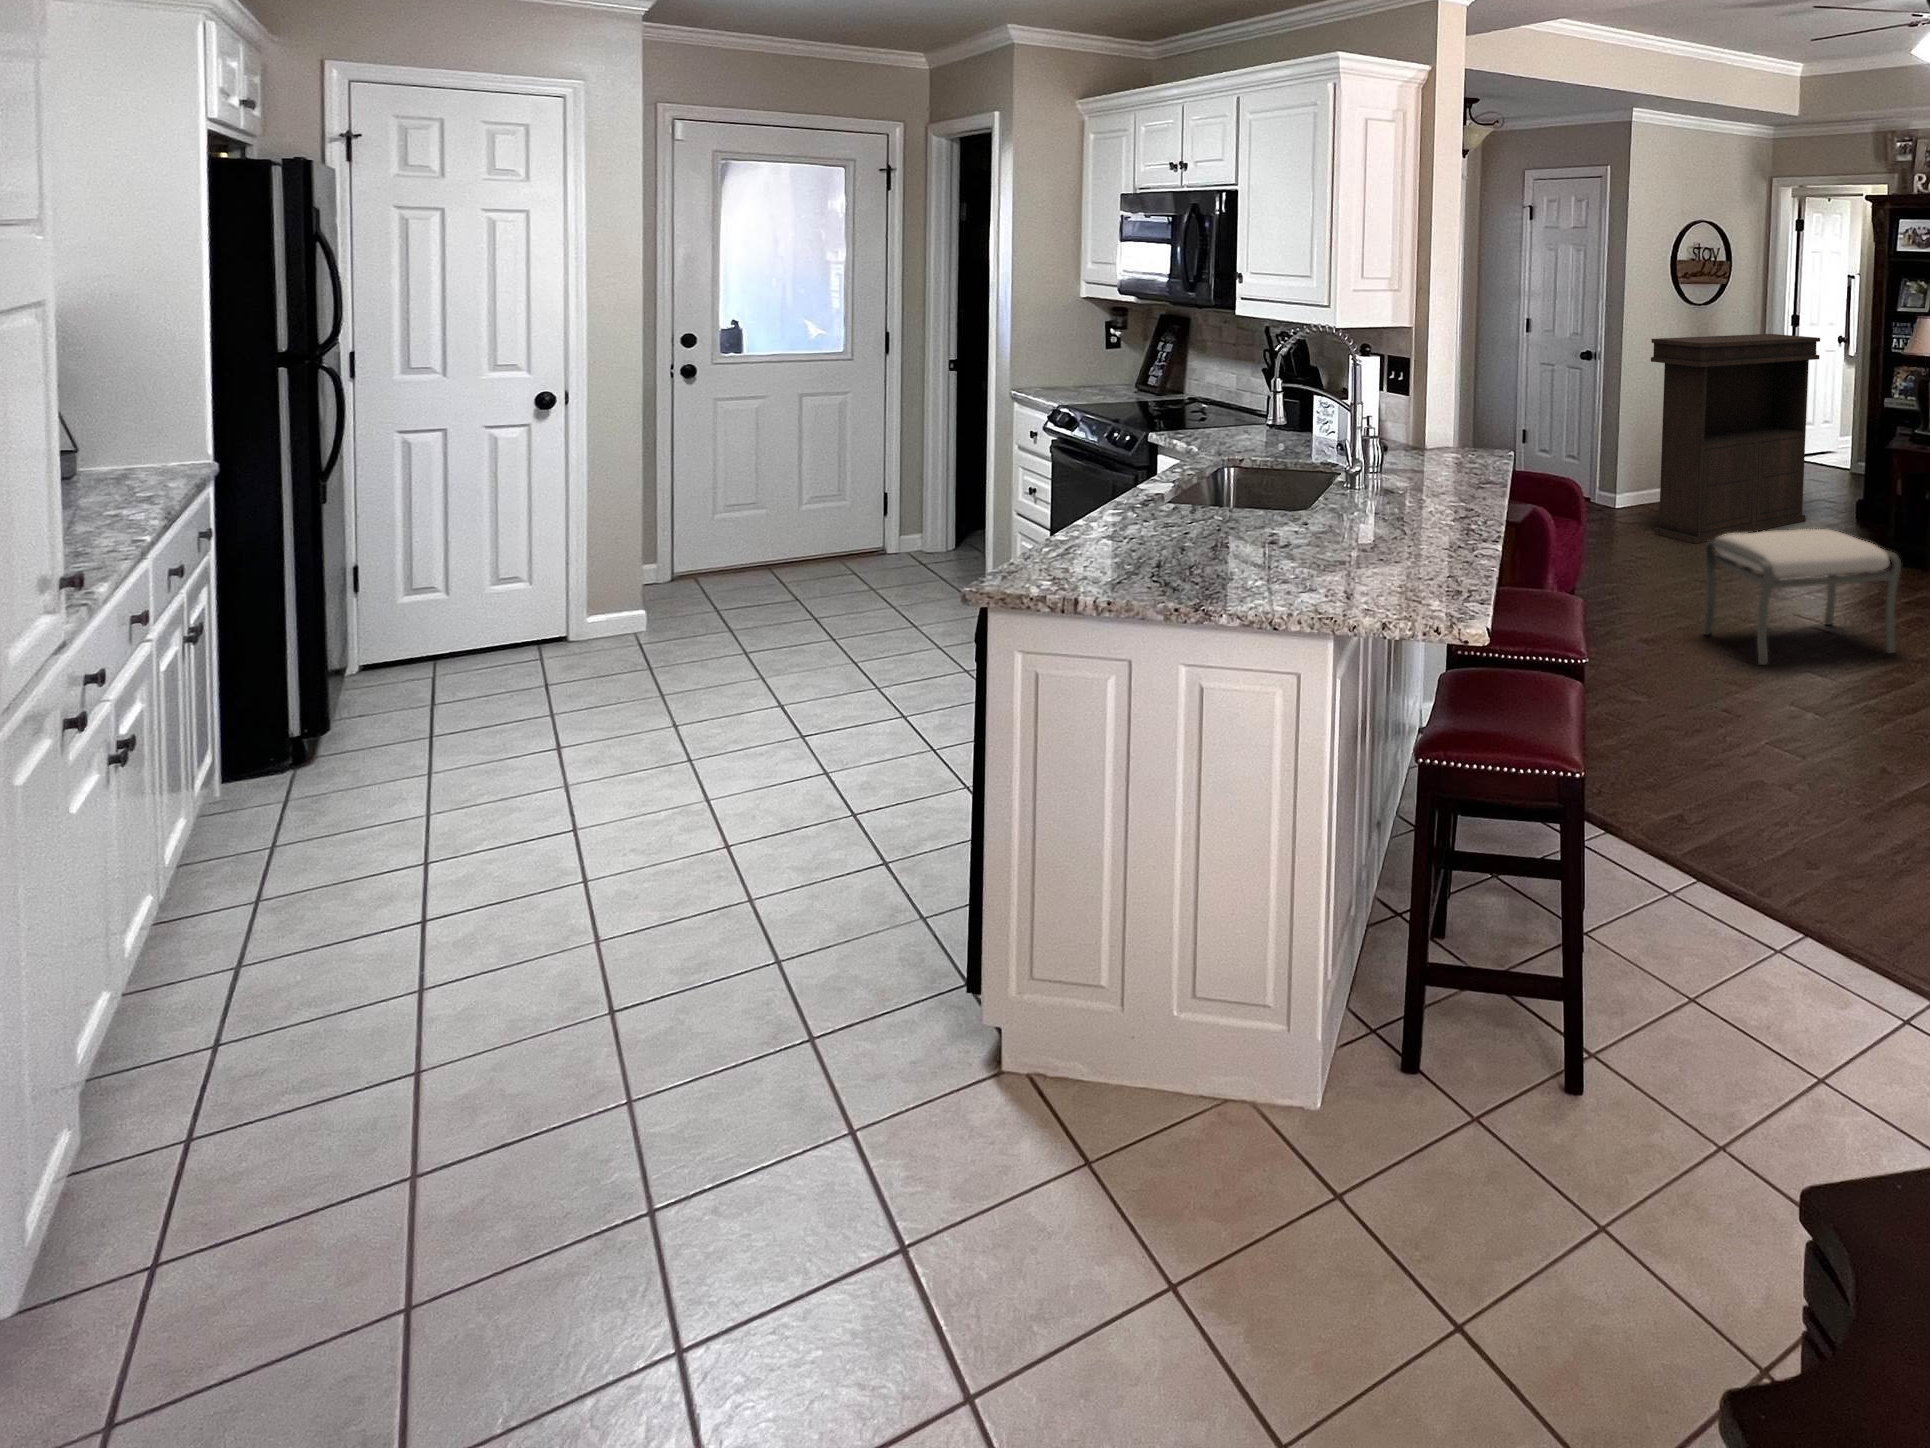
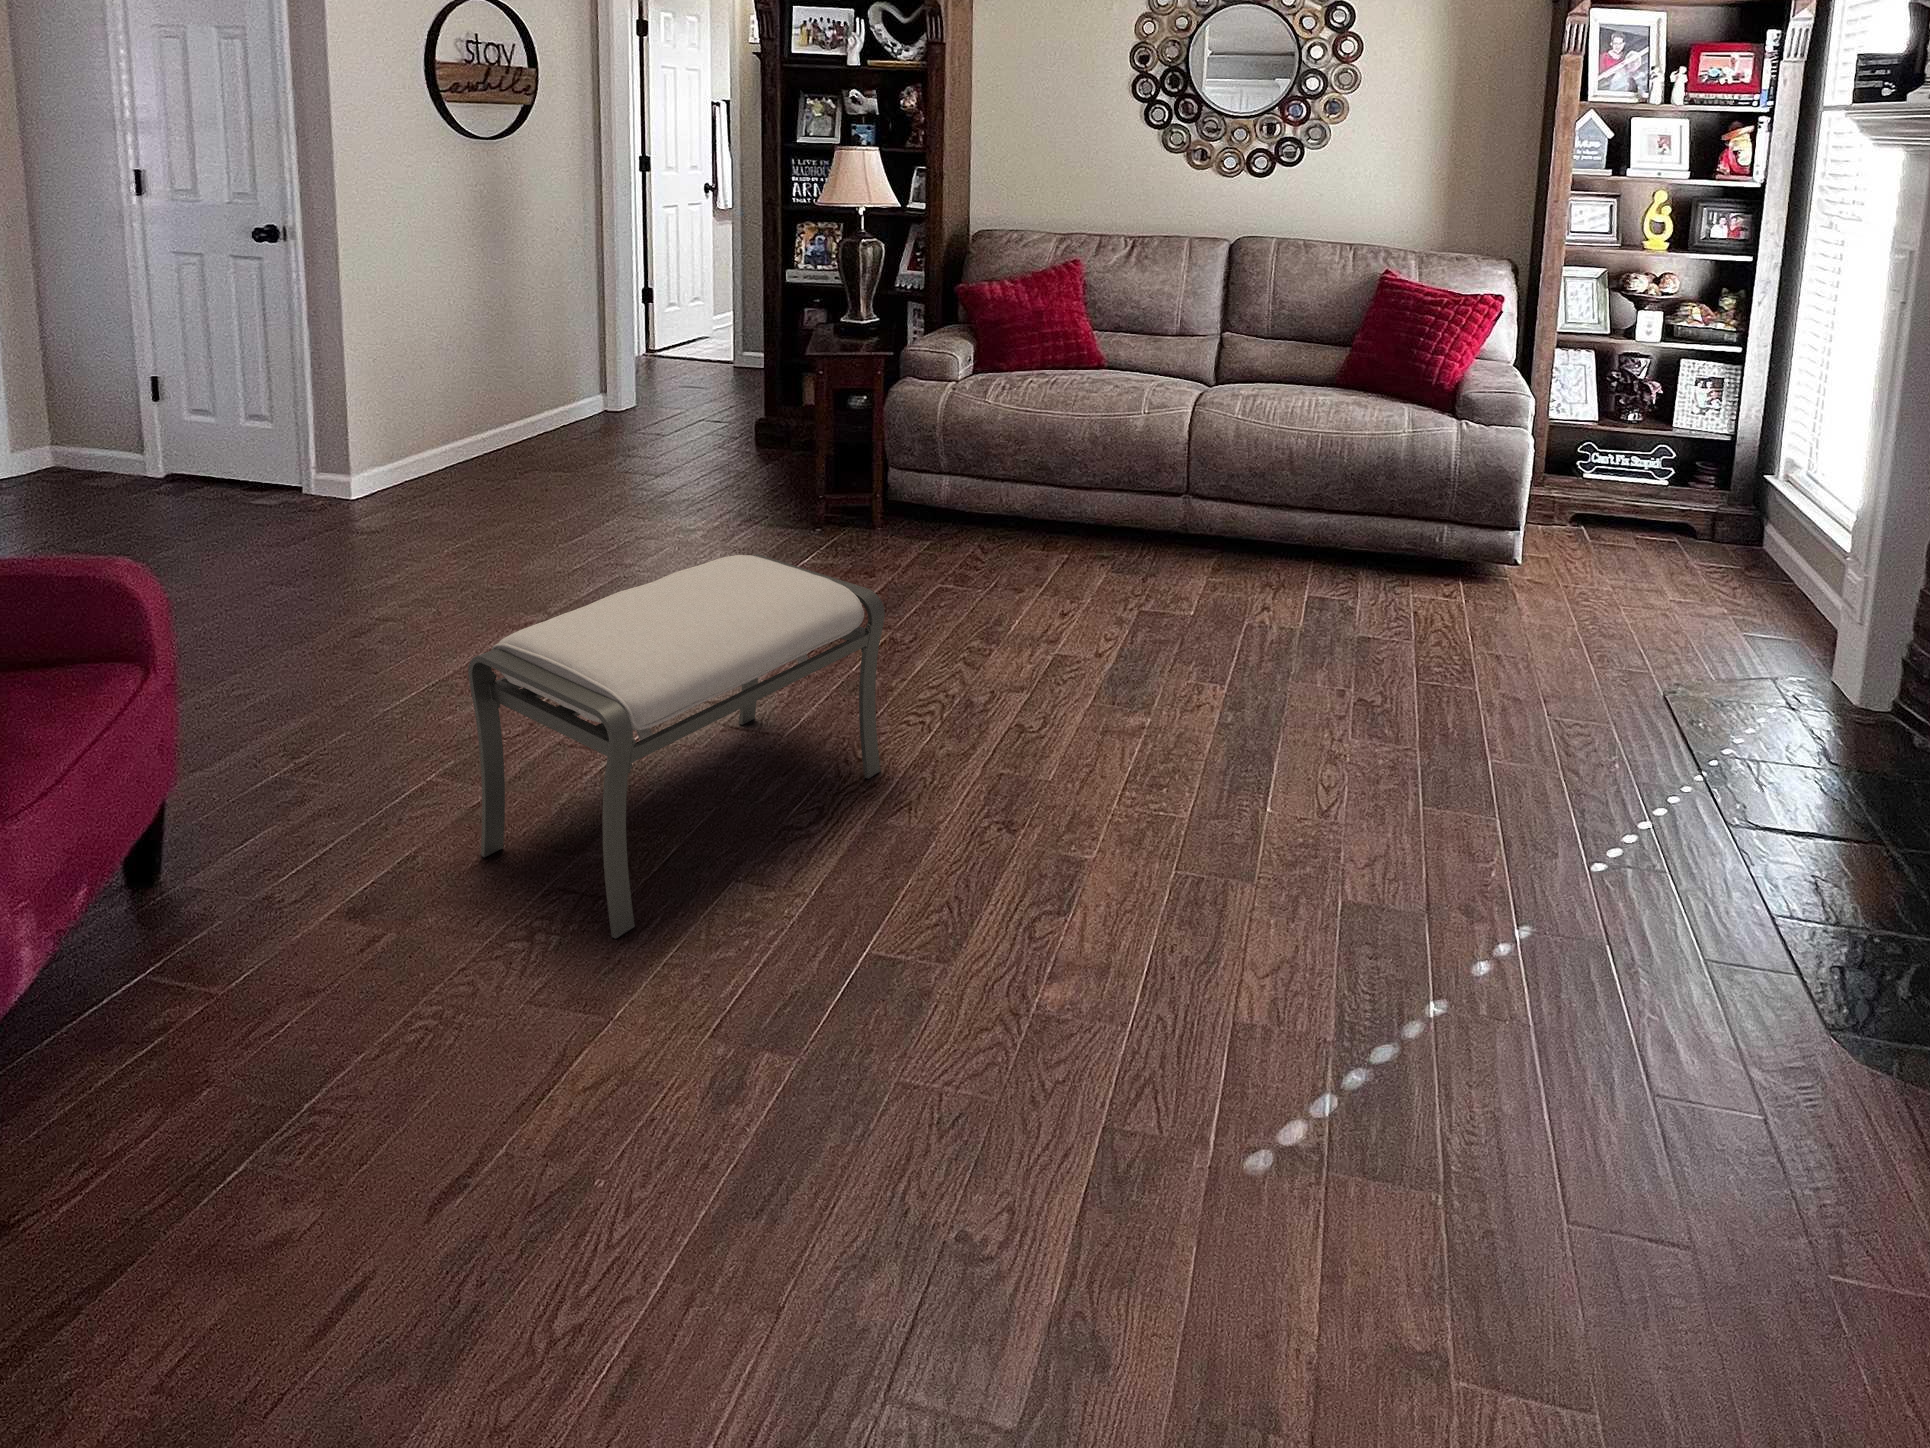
console table: present [1651,334,1820,544] -> none [376,182,689,555]

